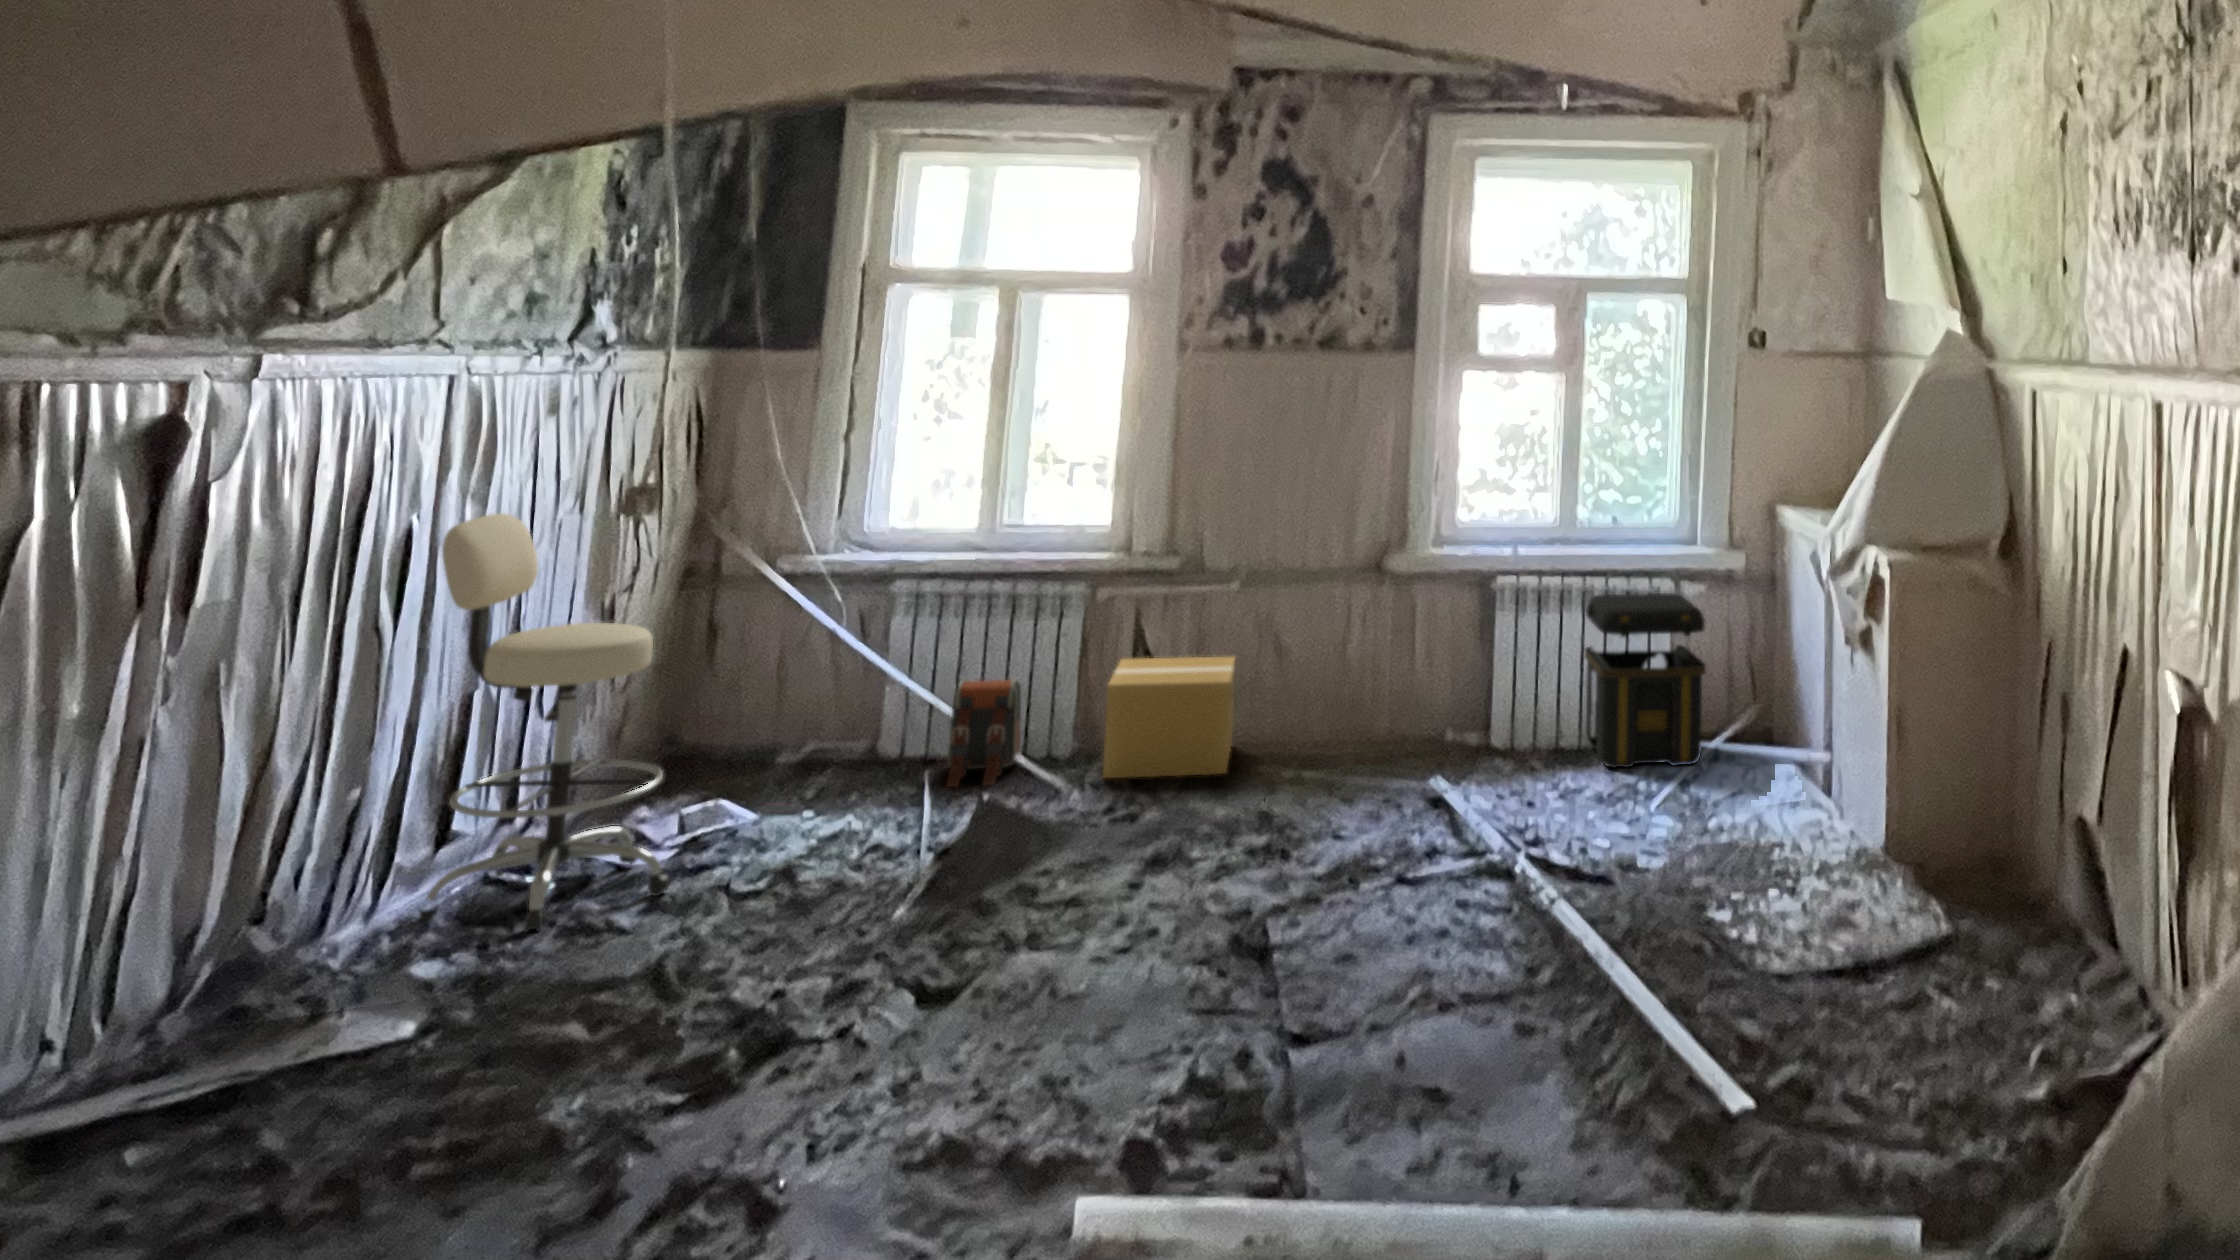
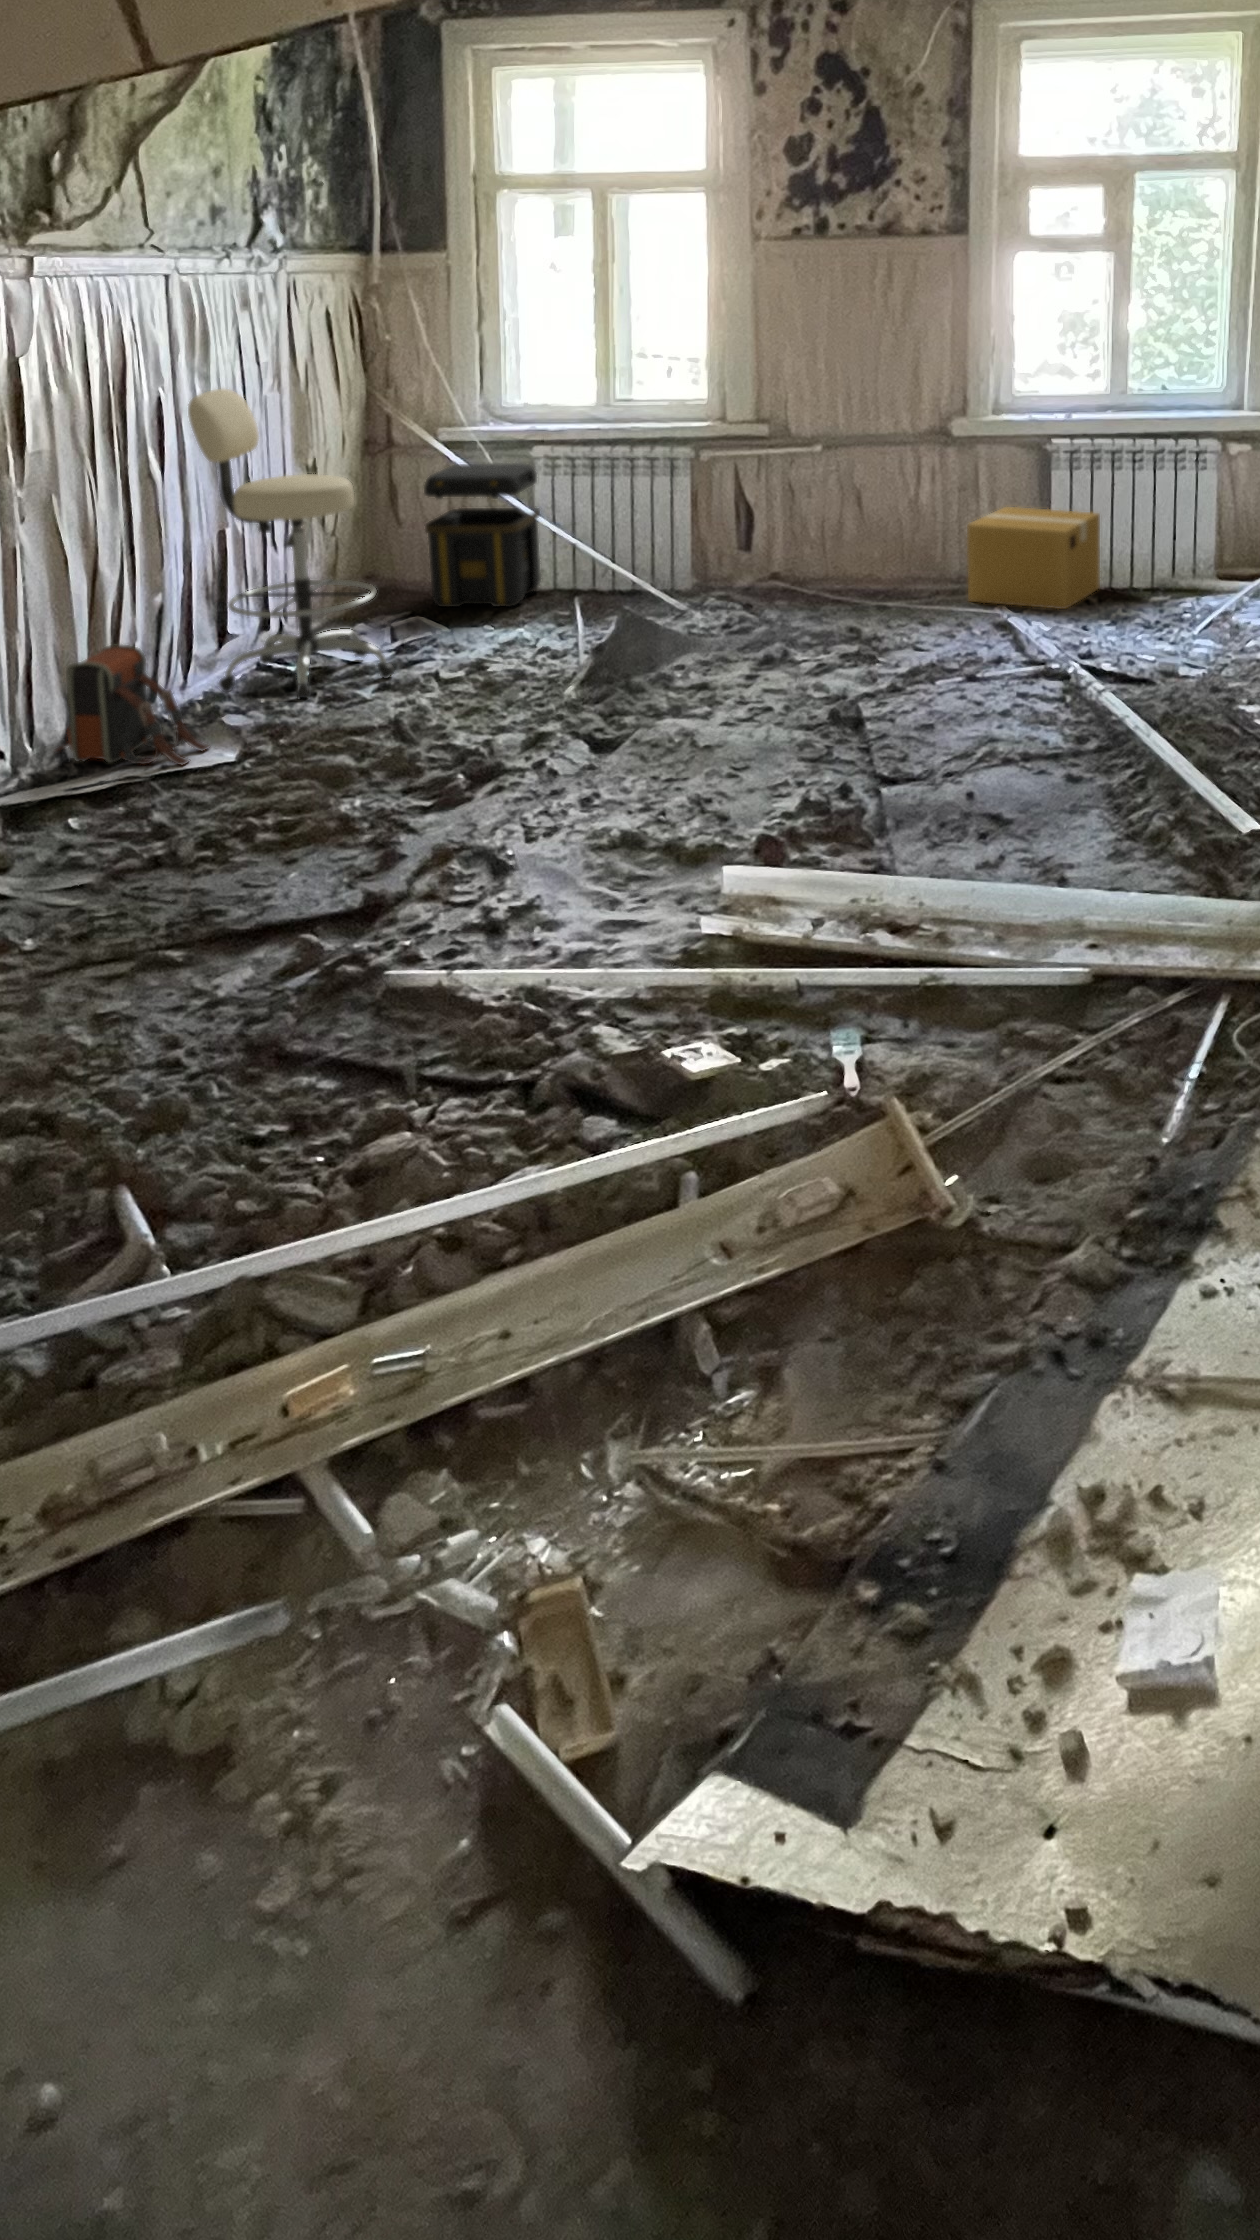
toolbox: present [1585,593,1706,768] -> present [424,463,541,607]
cardboard box: present [1103,656,1235,778] -> present [967,507,1100,609]
backpack: present [947,678,1021,787] -> present [55,645,209,766]

